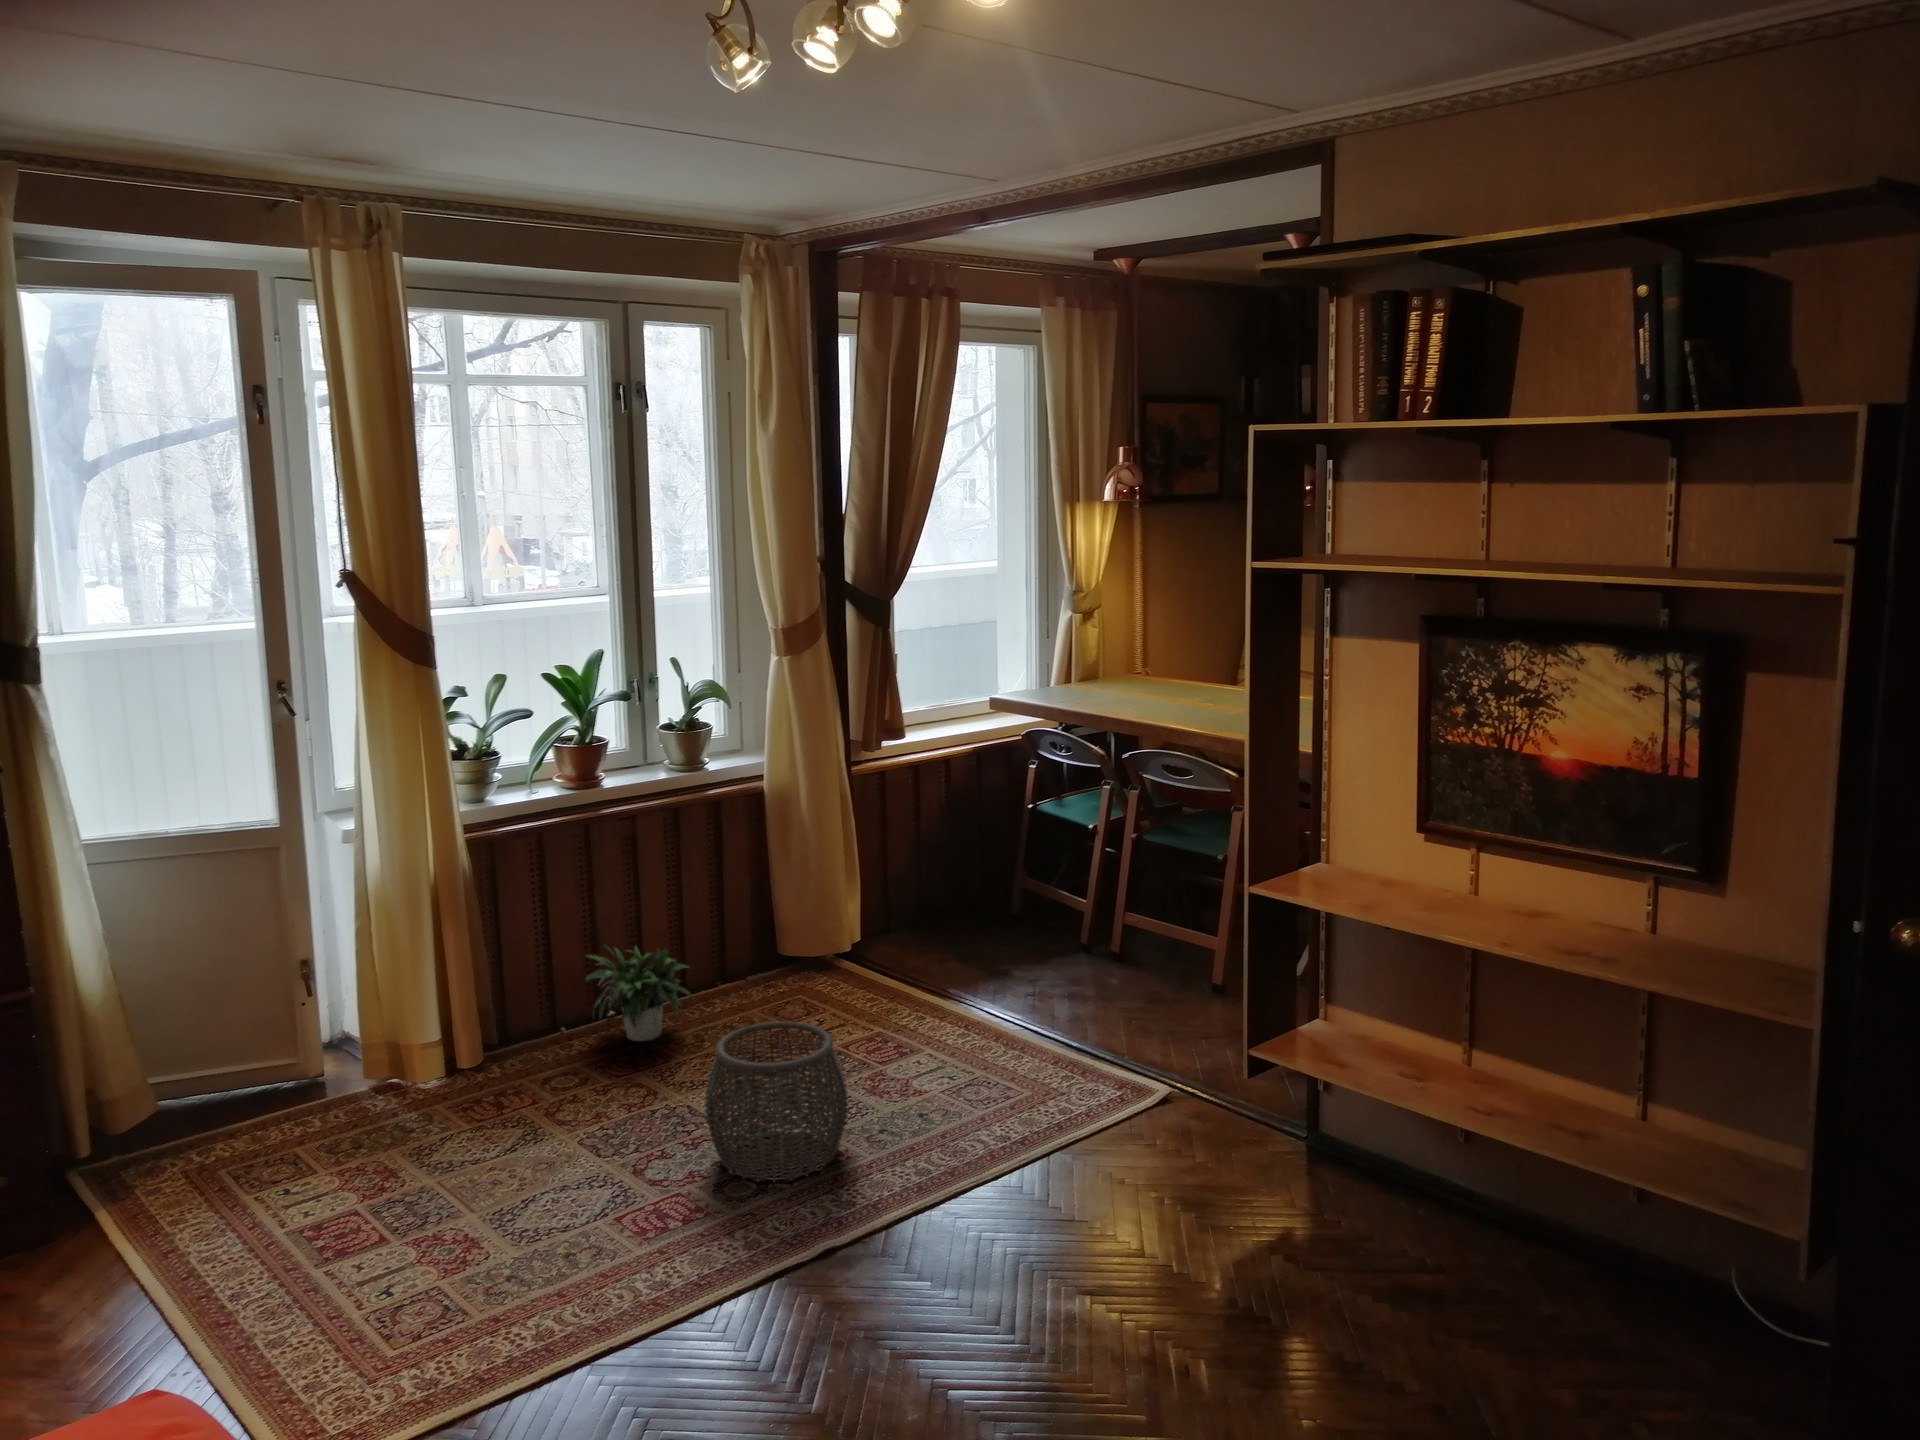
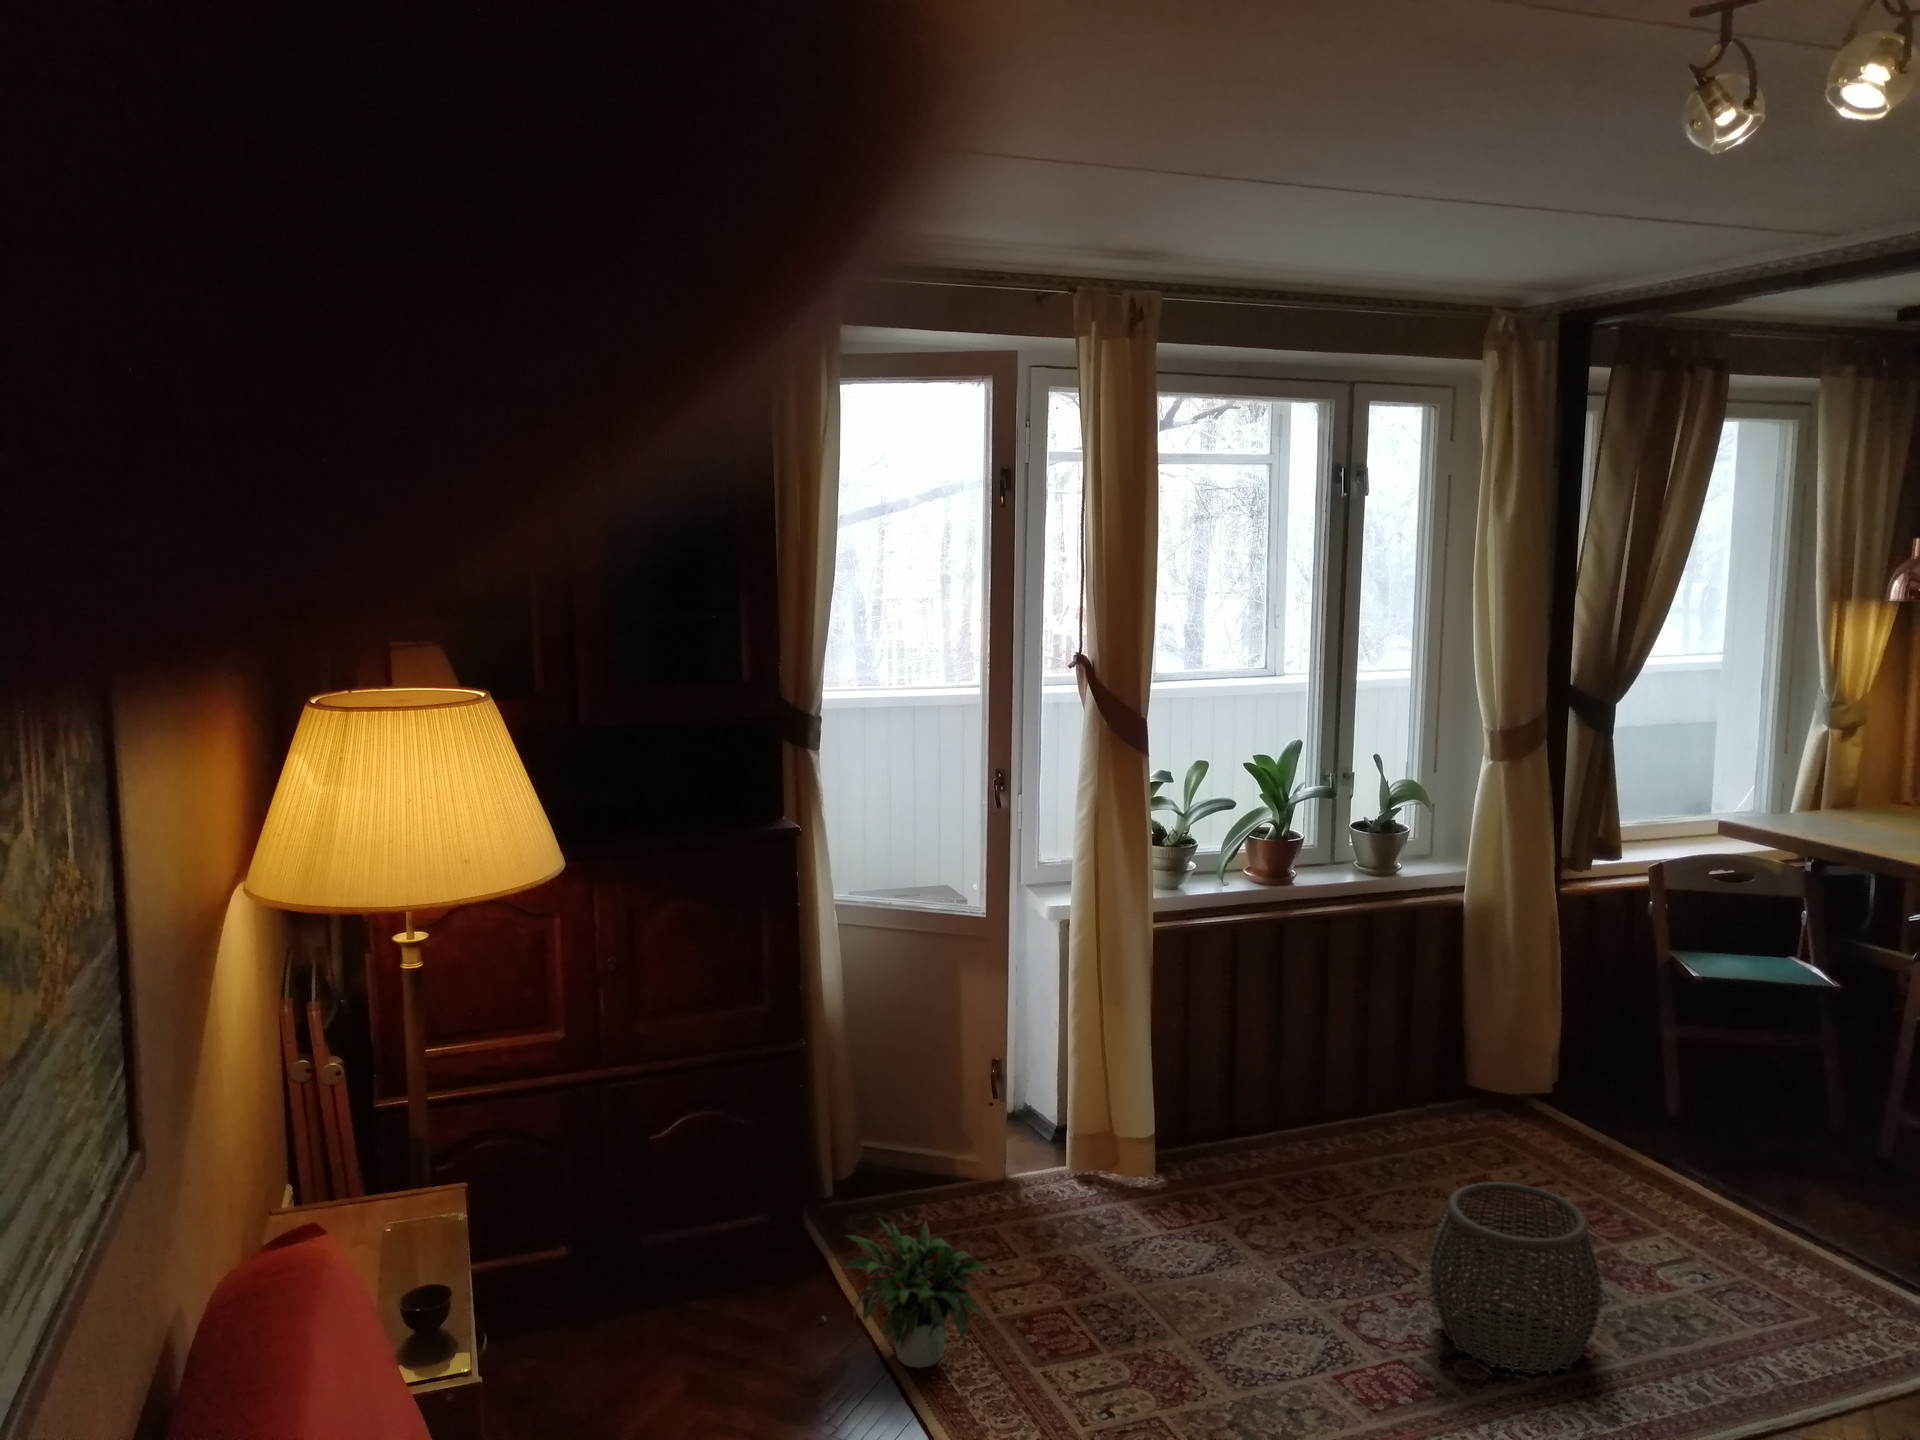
potted plant: present [563,947,695,1041] -> present [822,1219,989,1368]

